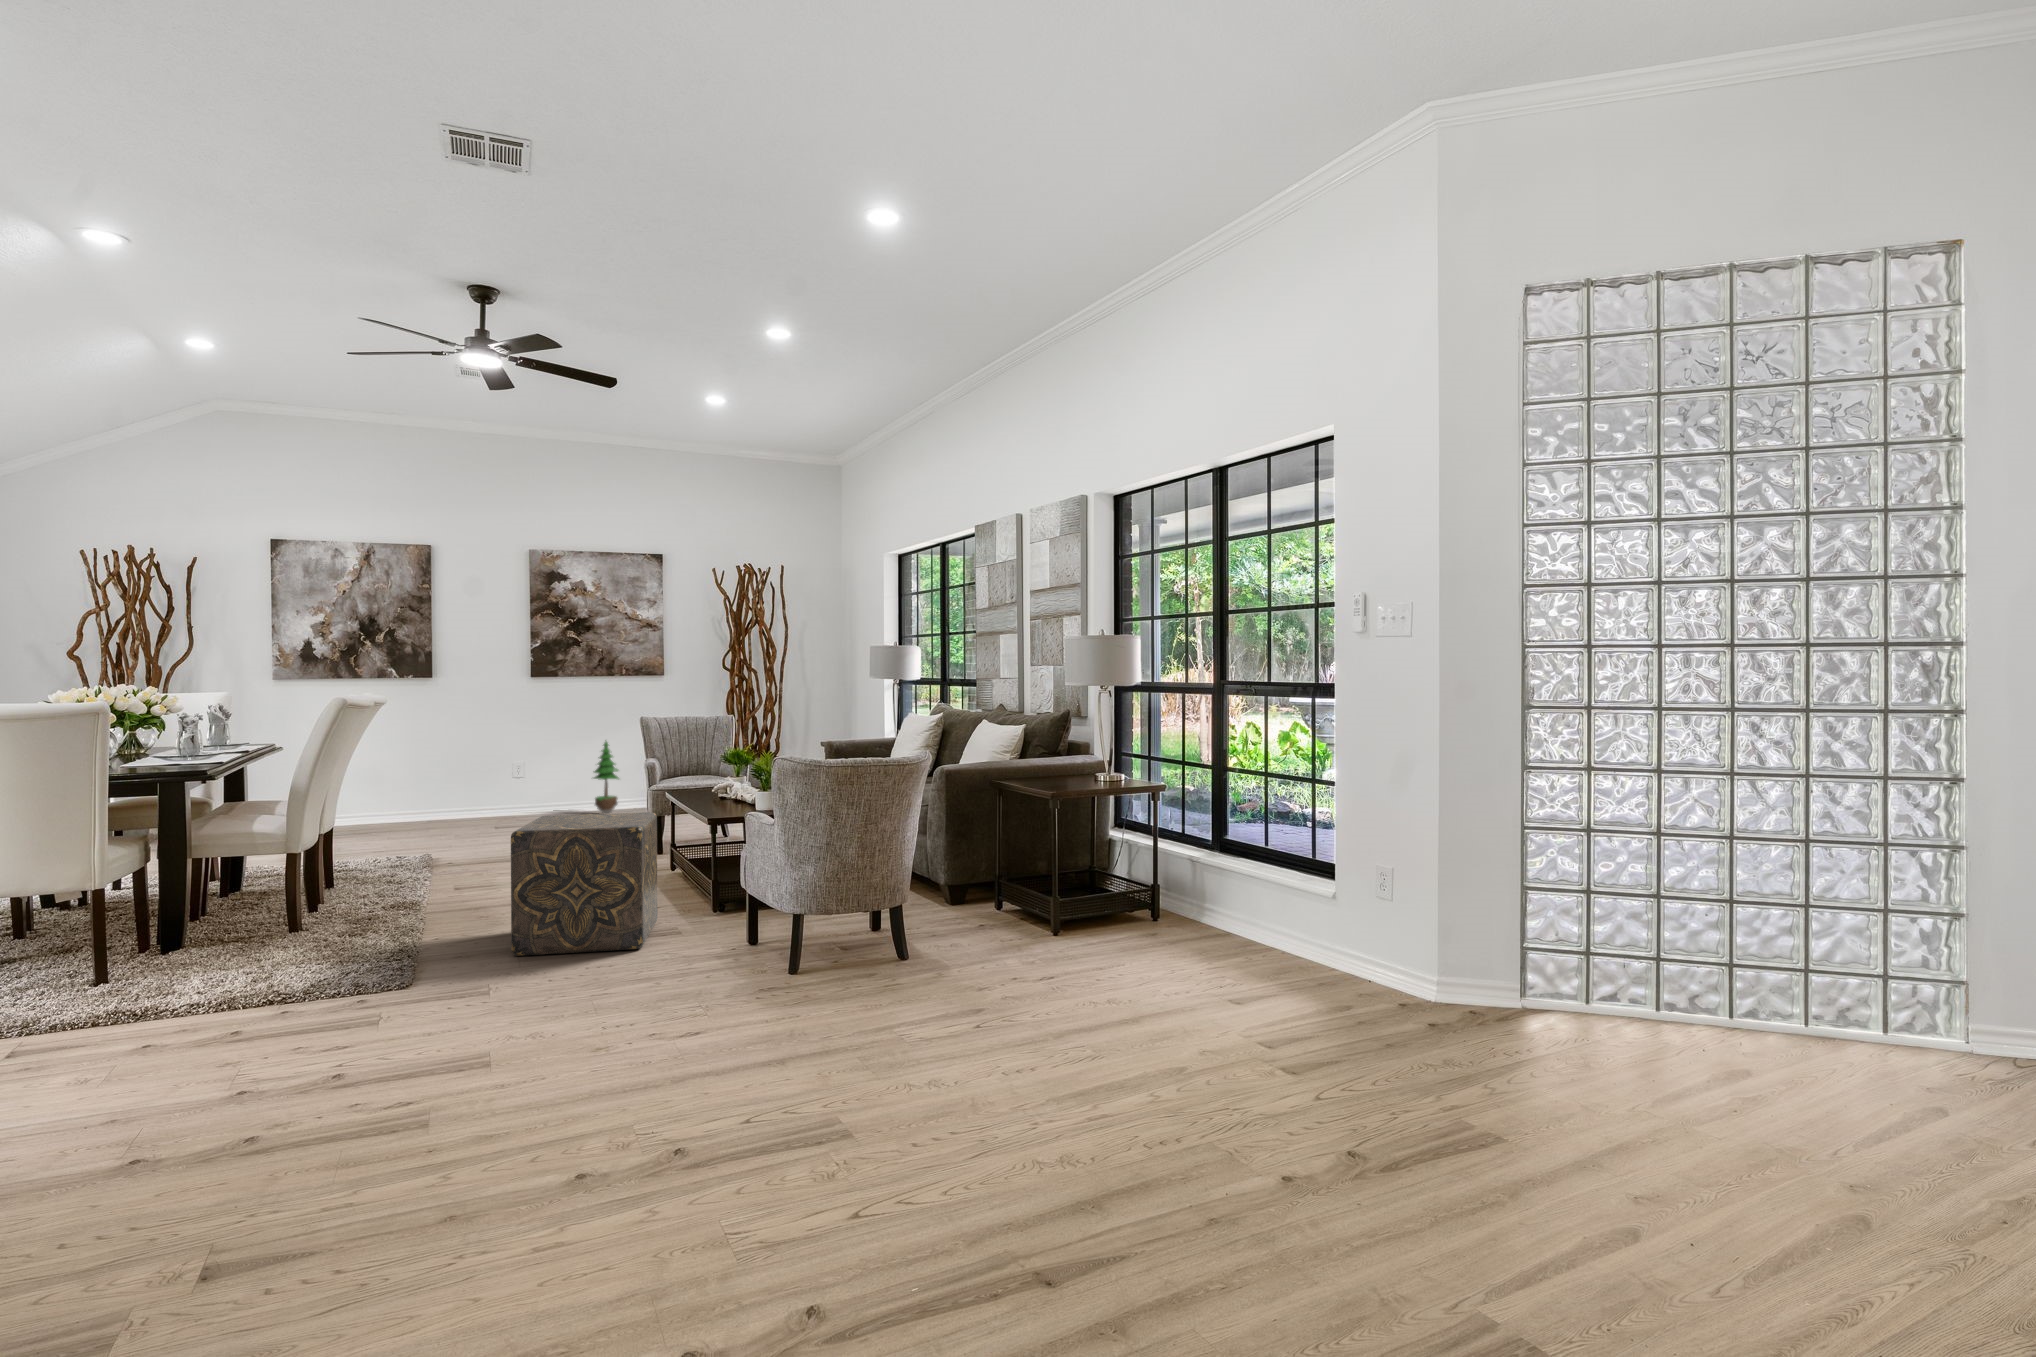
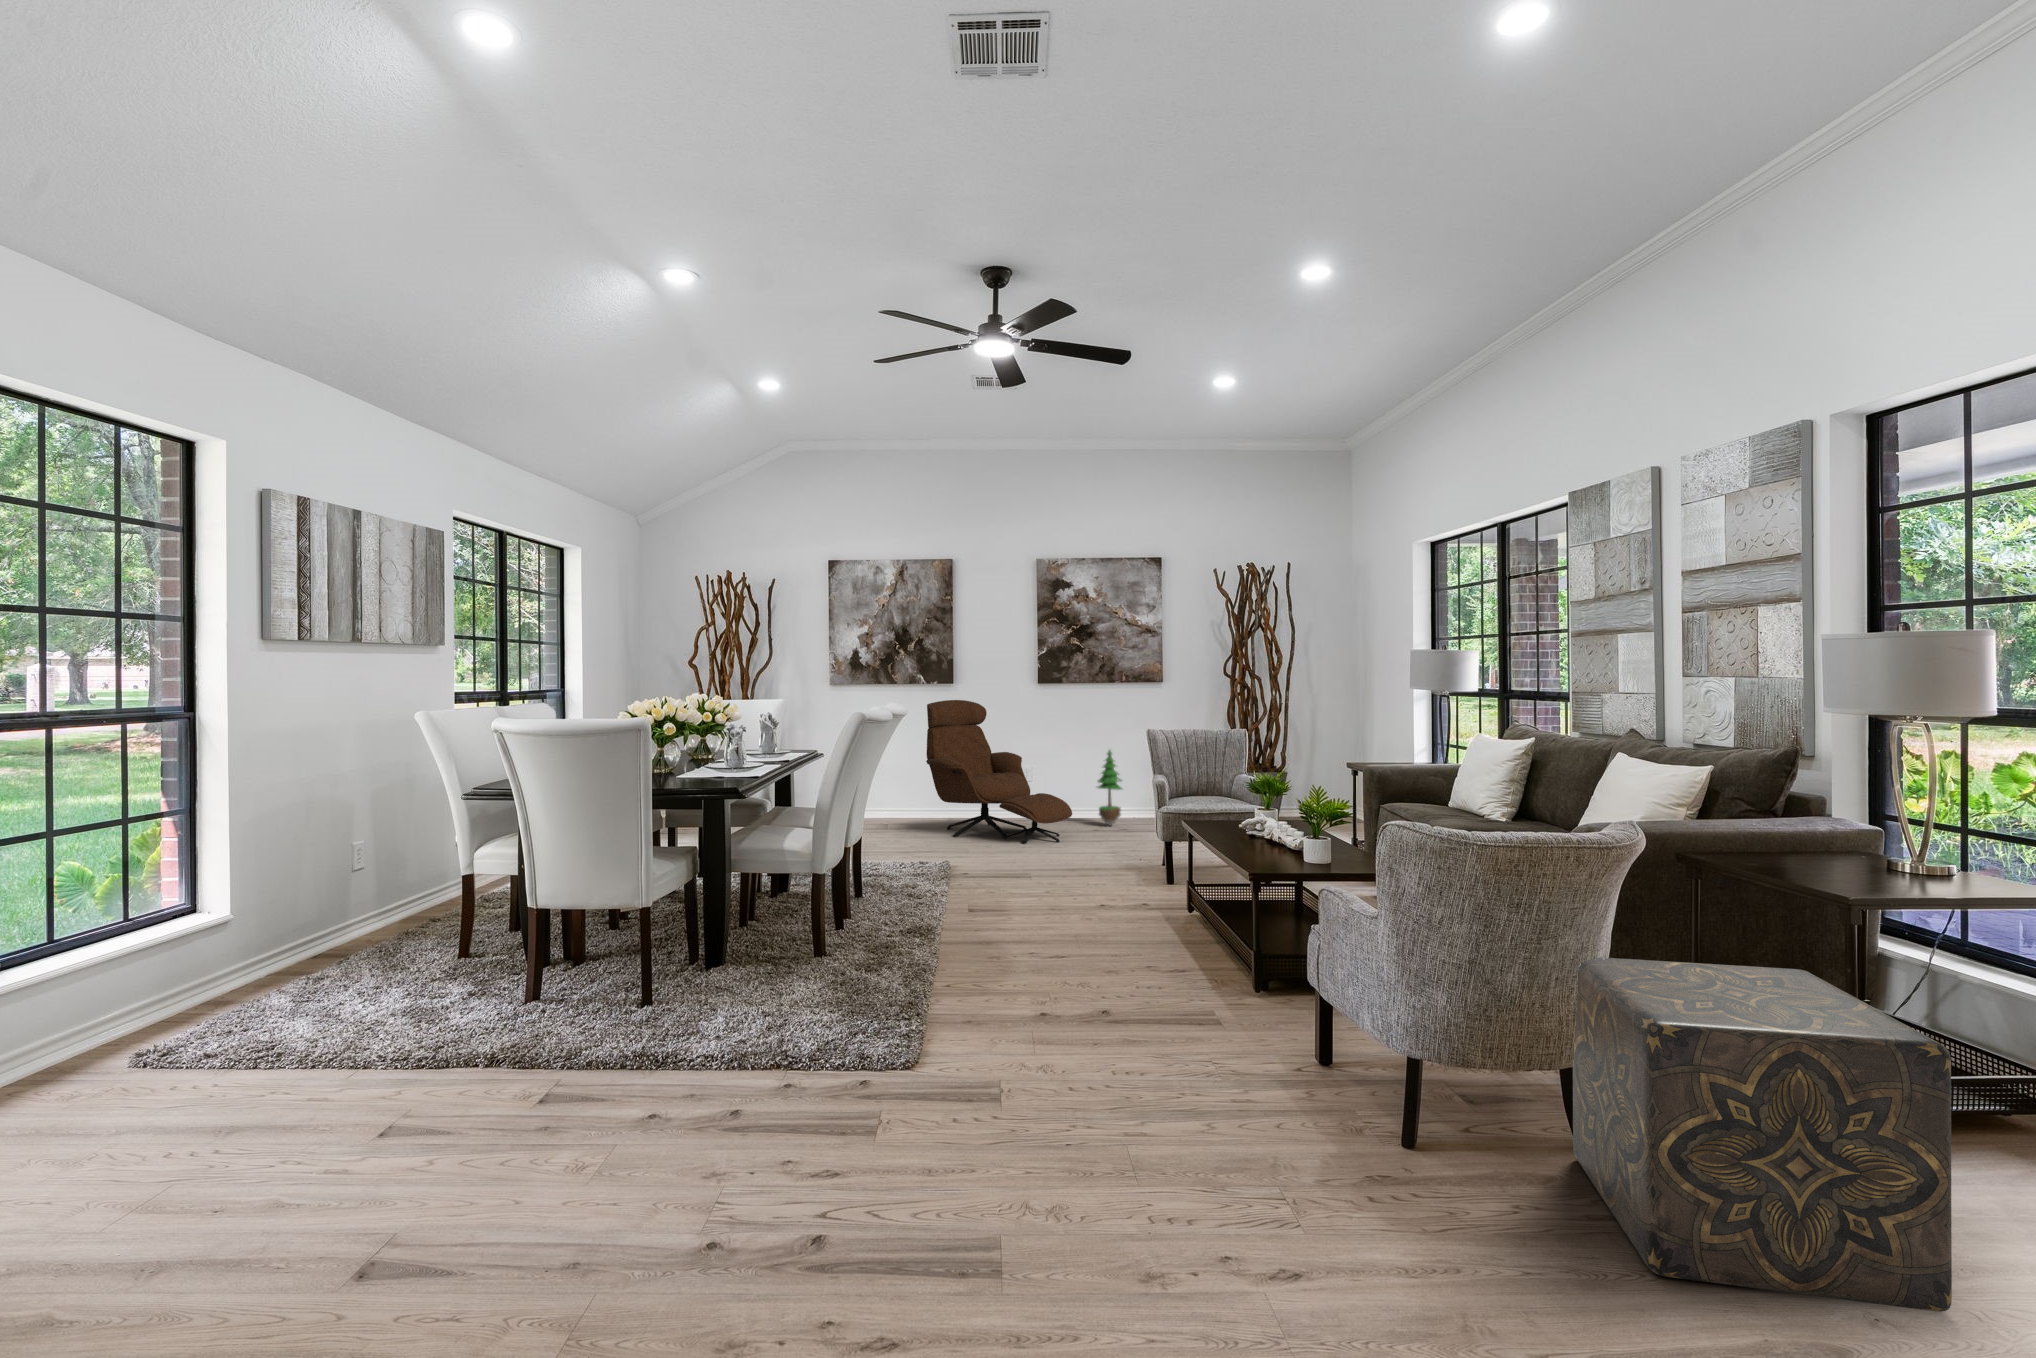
lounge chair: none [399,694,566,834] -> present [926,700,1072,844]
ottoman: present [511,812,658,956] -> present [1573,958,1952,1312]

